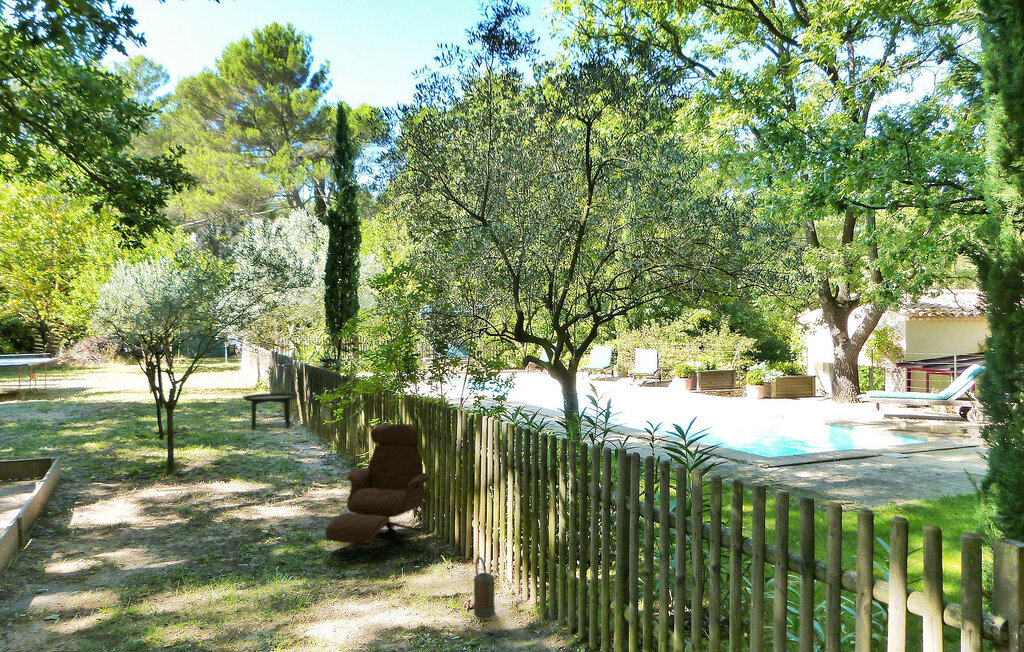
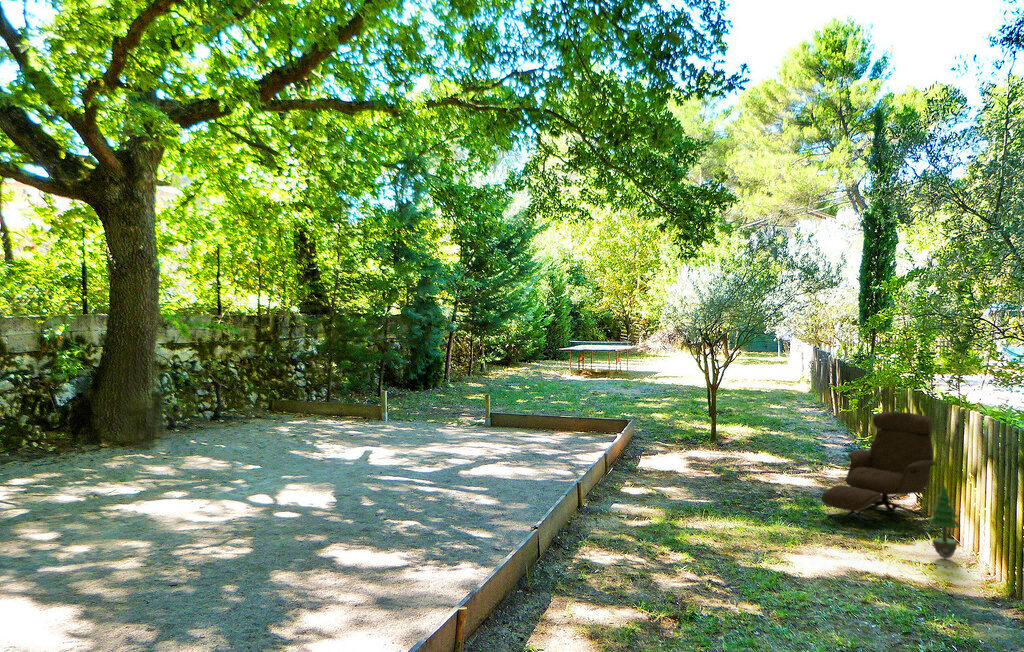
round table: present [243,393,297,430] -> none [779,383,833,417]
potted tree: none [447,502,476,582] -> present [930,485,960,559]
watering can: present [474,557,495,617] -> none [944,532,966,587]

